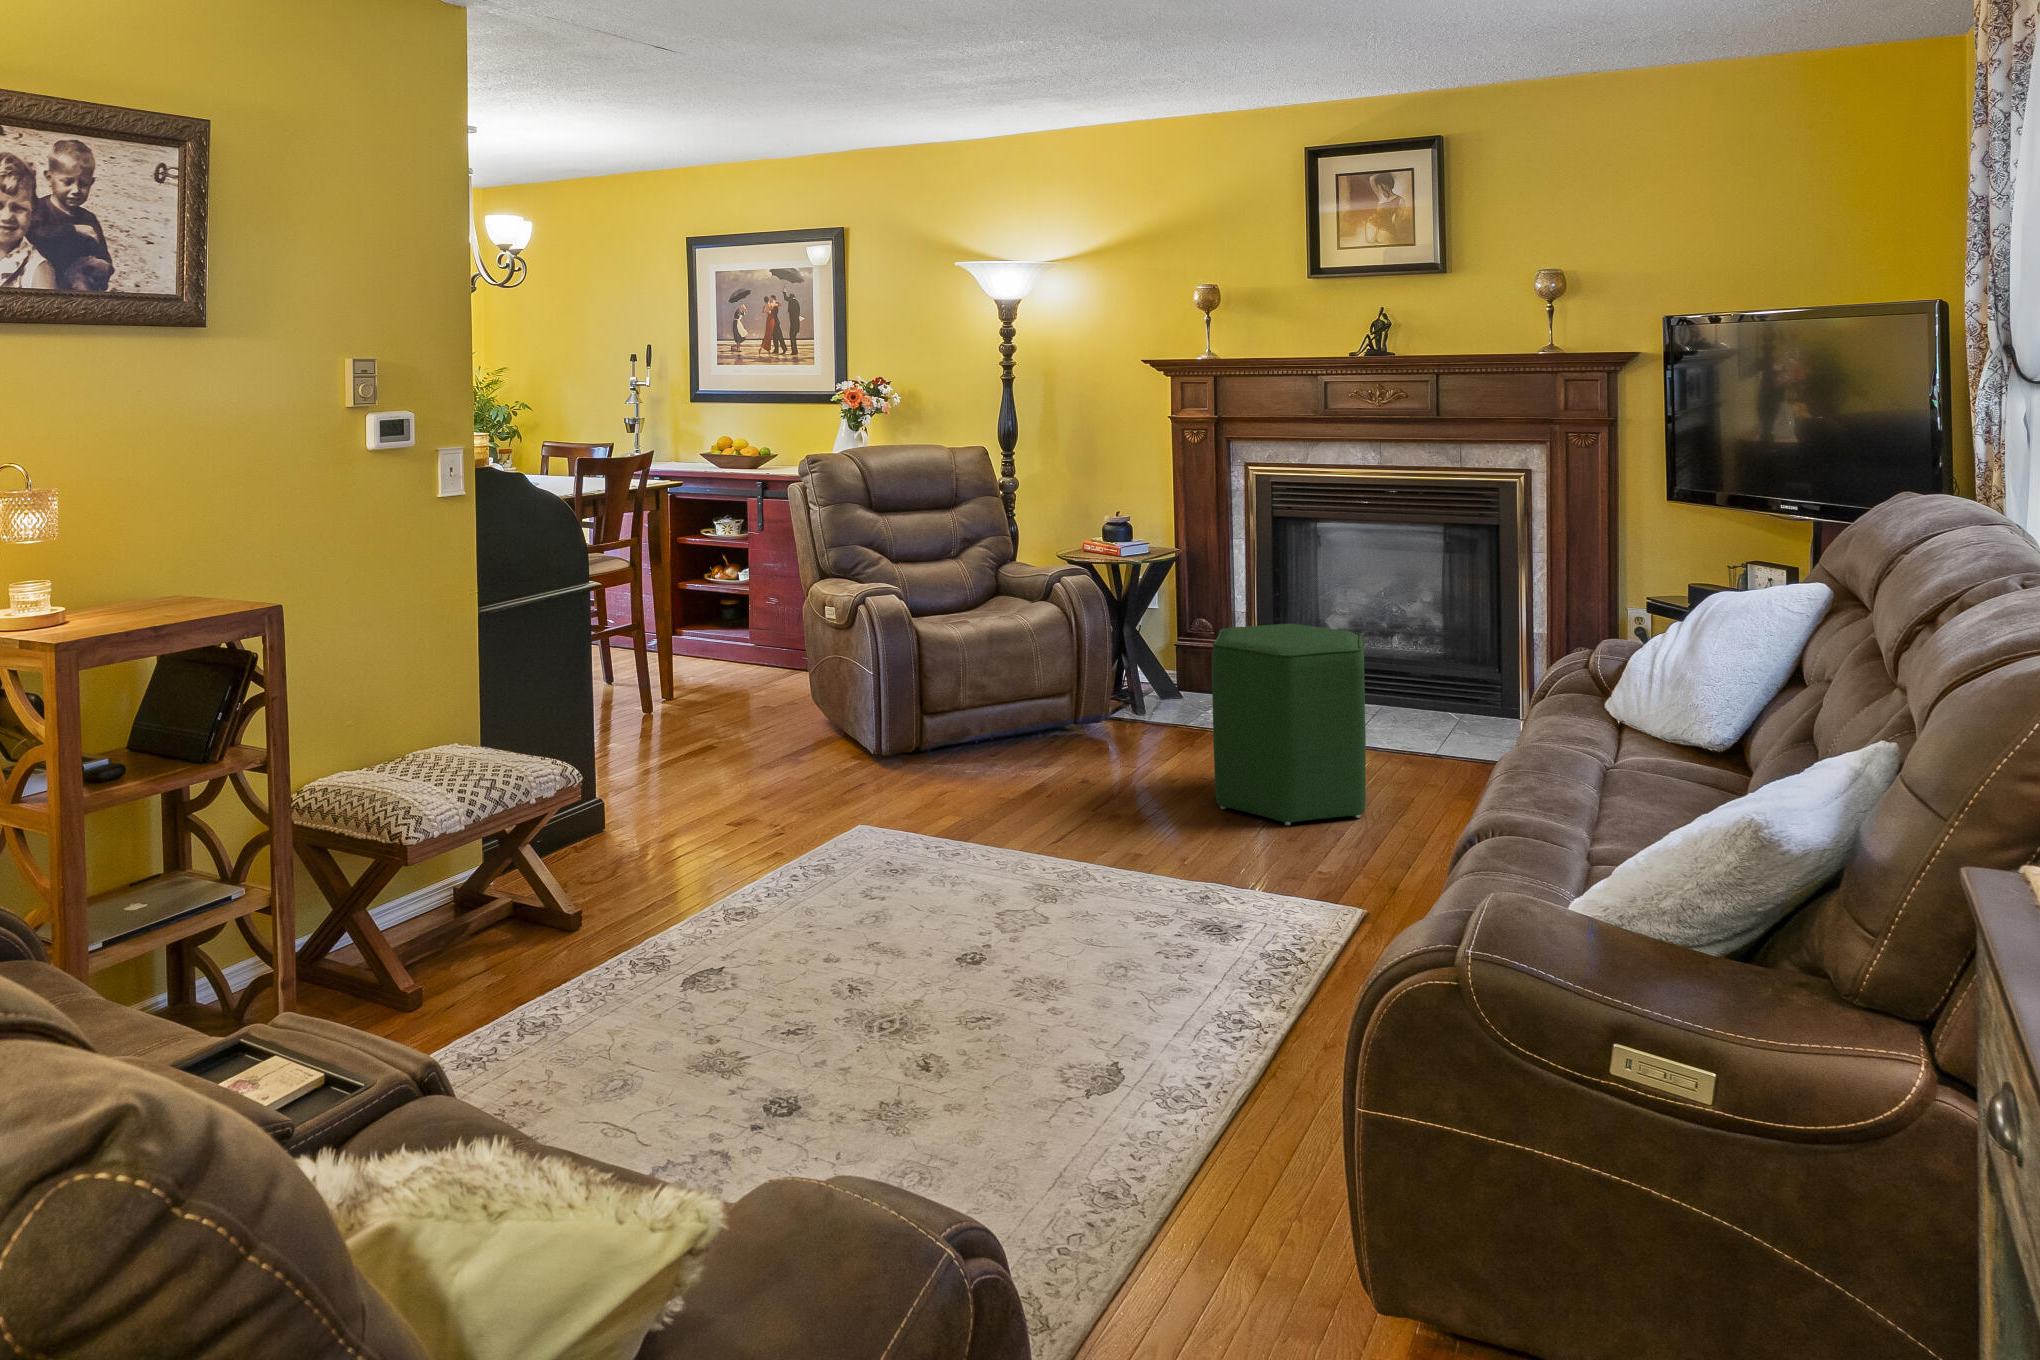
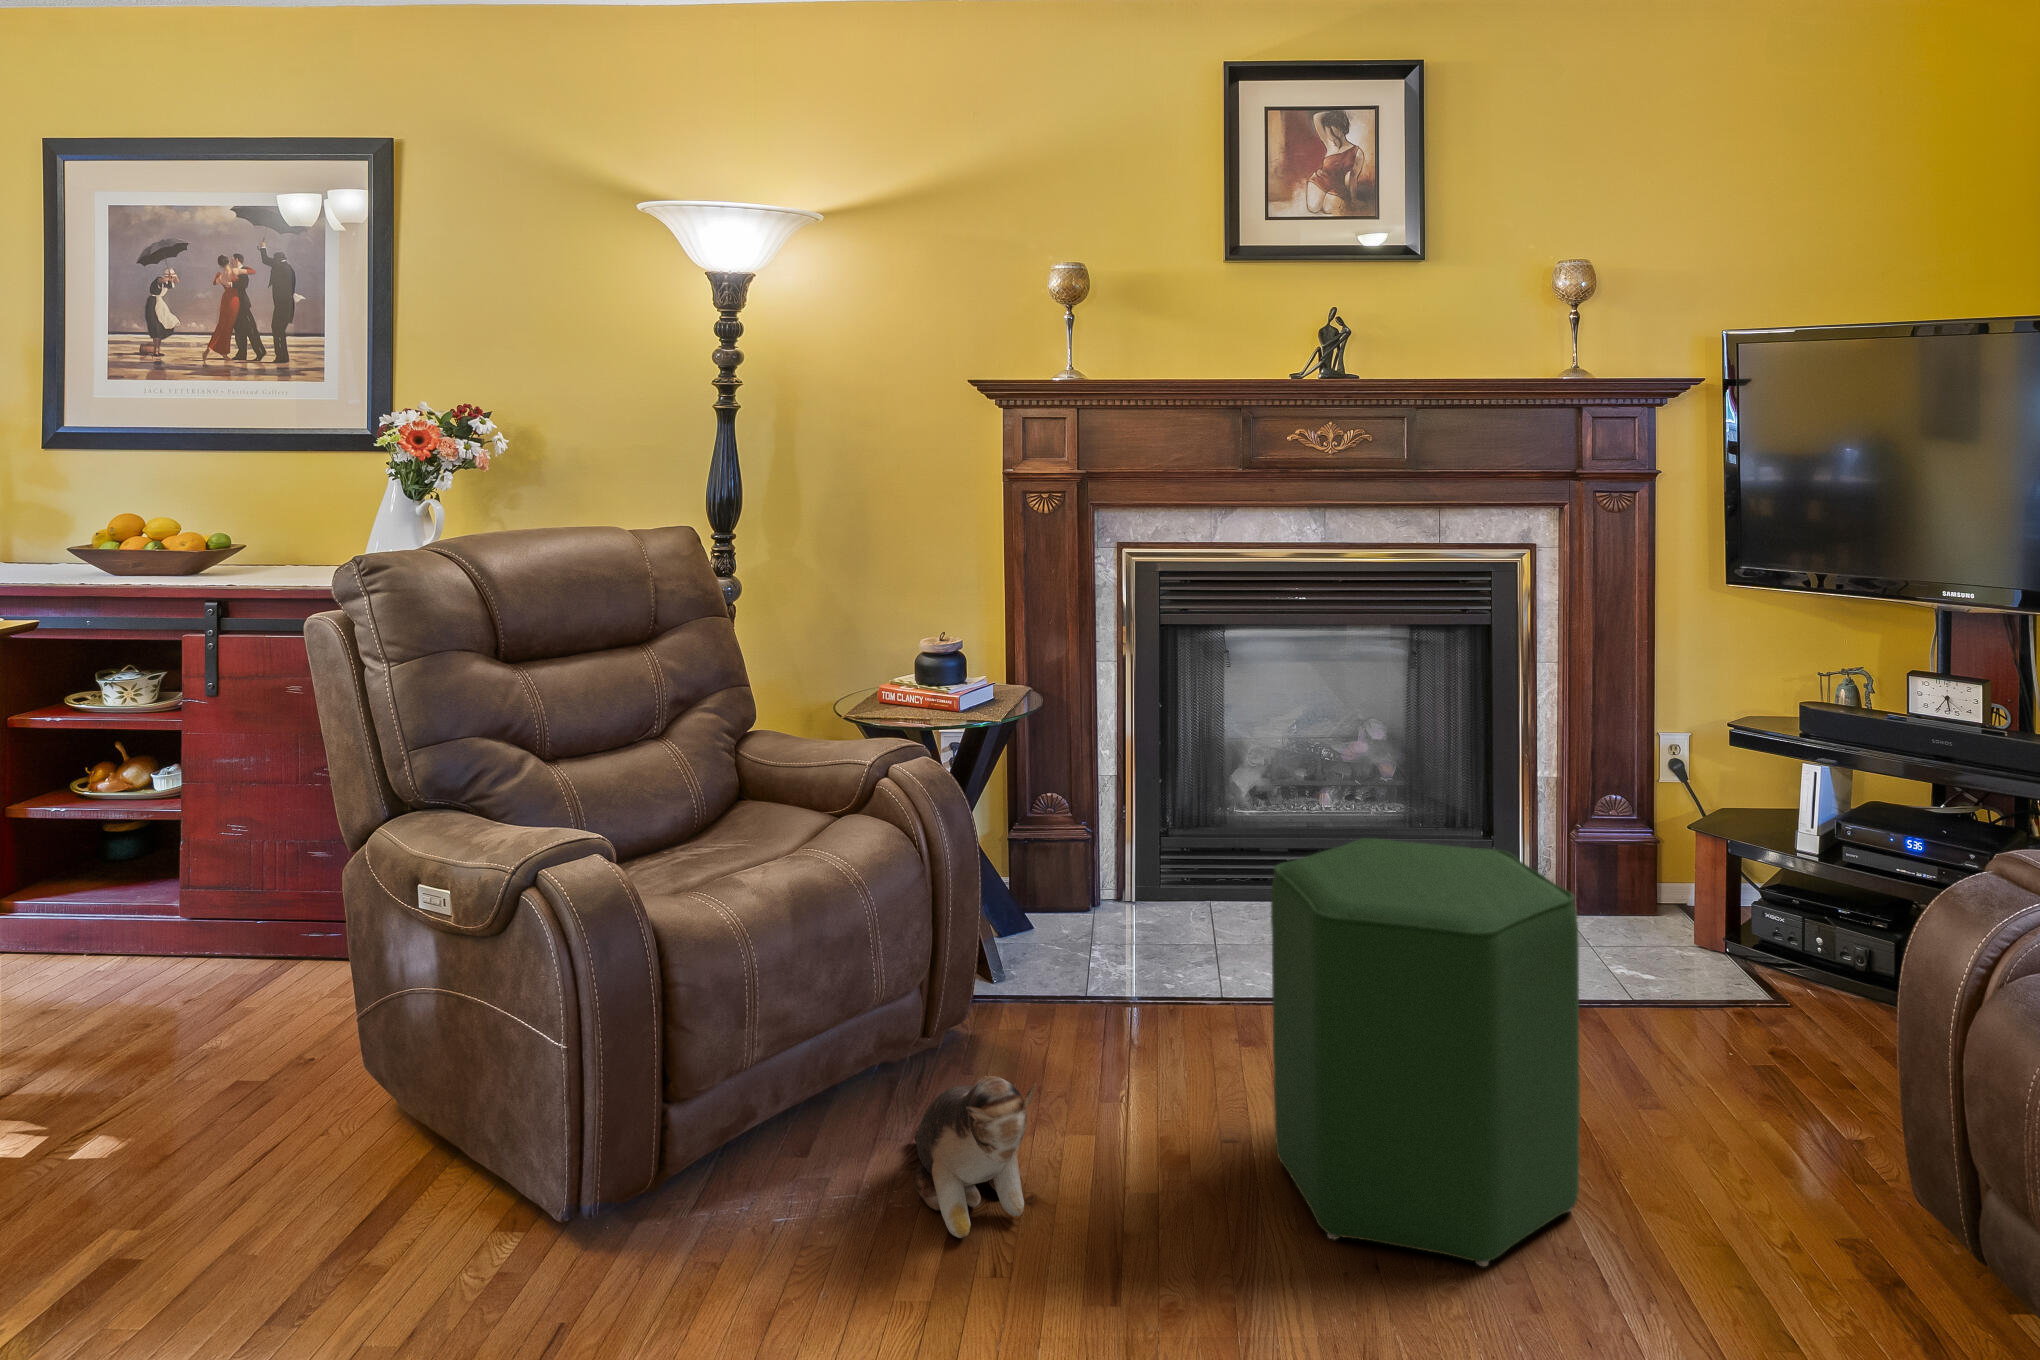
plush toy: none [1037,710,1082,786] -> present [915,1075,1036,1238]

